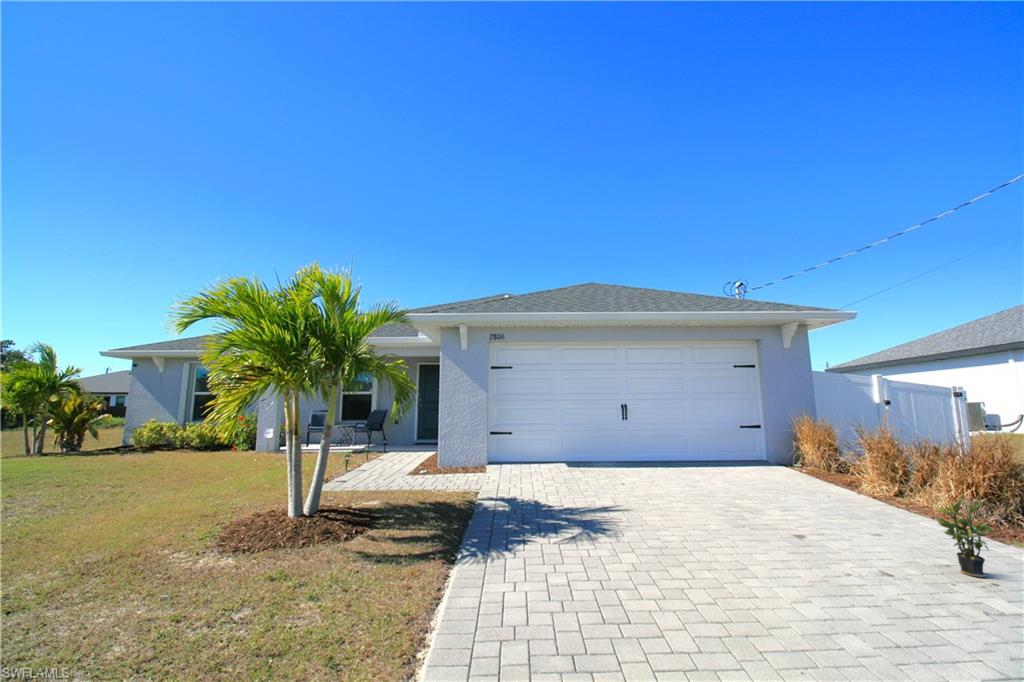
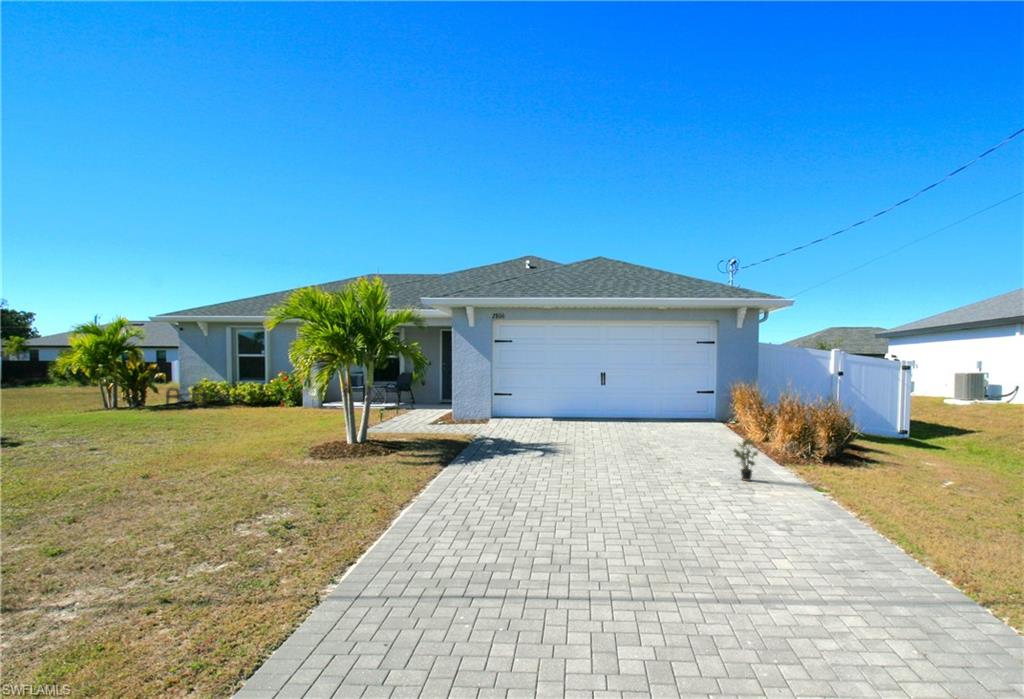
bench: none [61,429,123,461] -> present [166,386,206,409]

